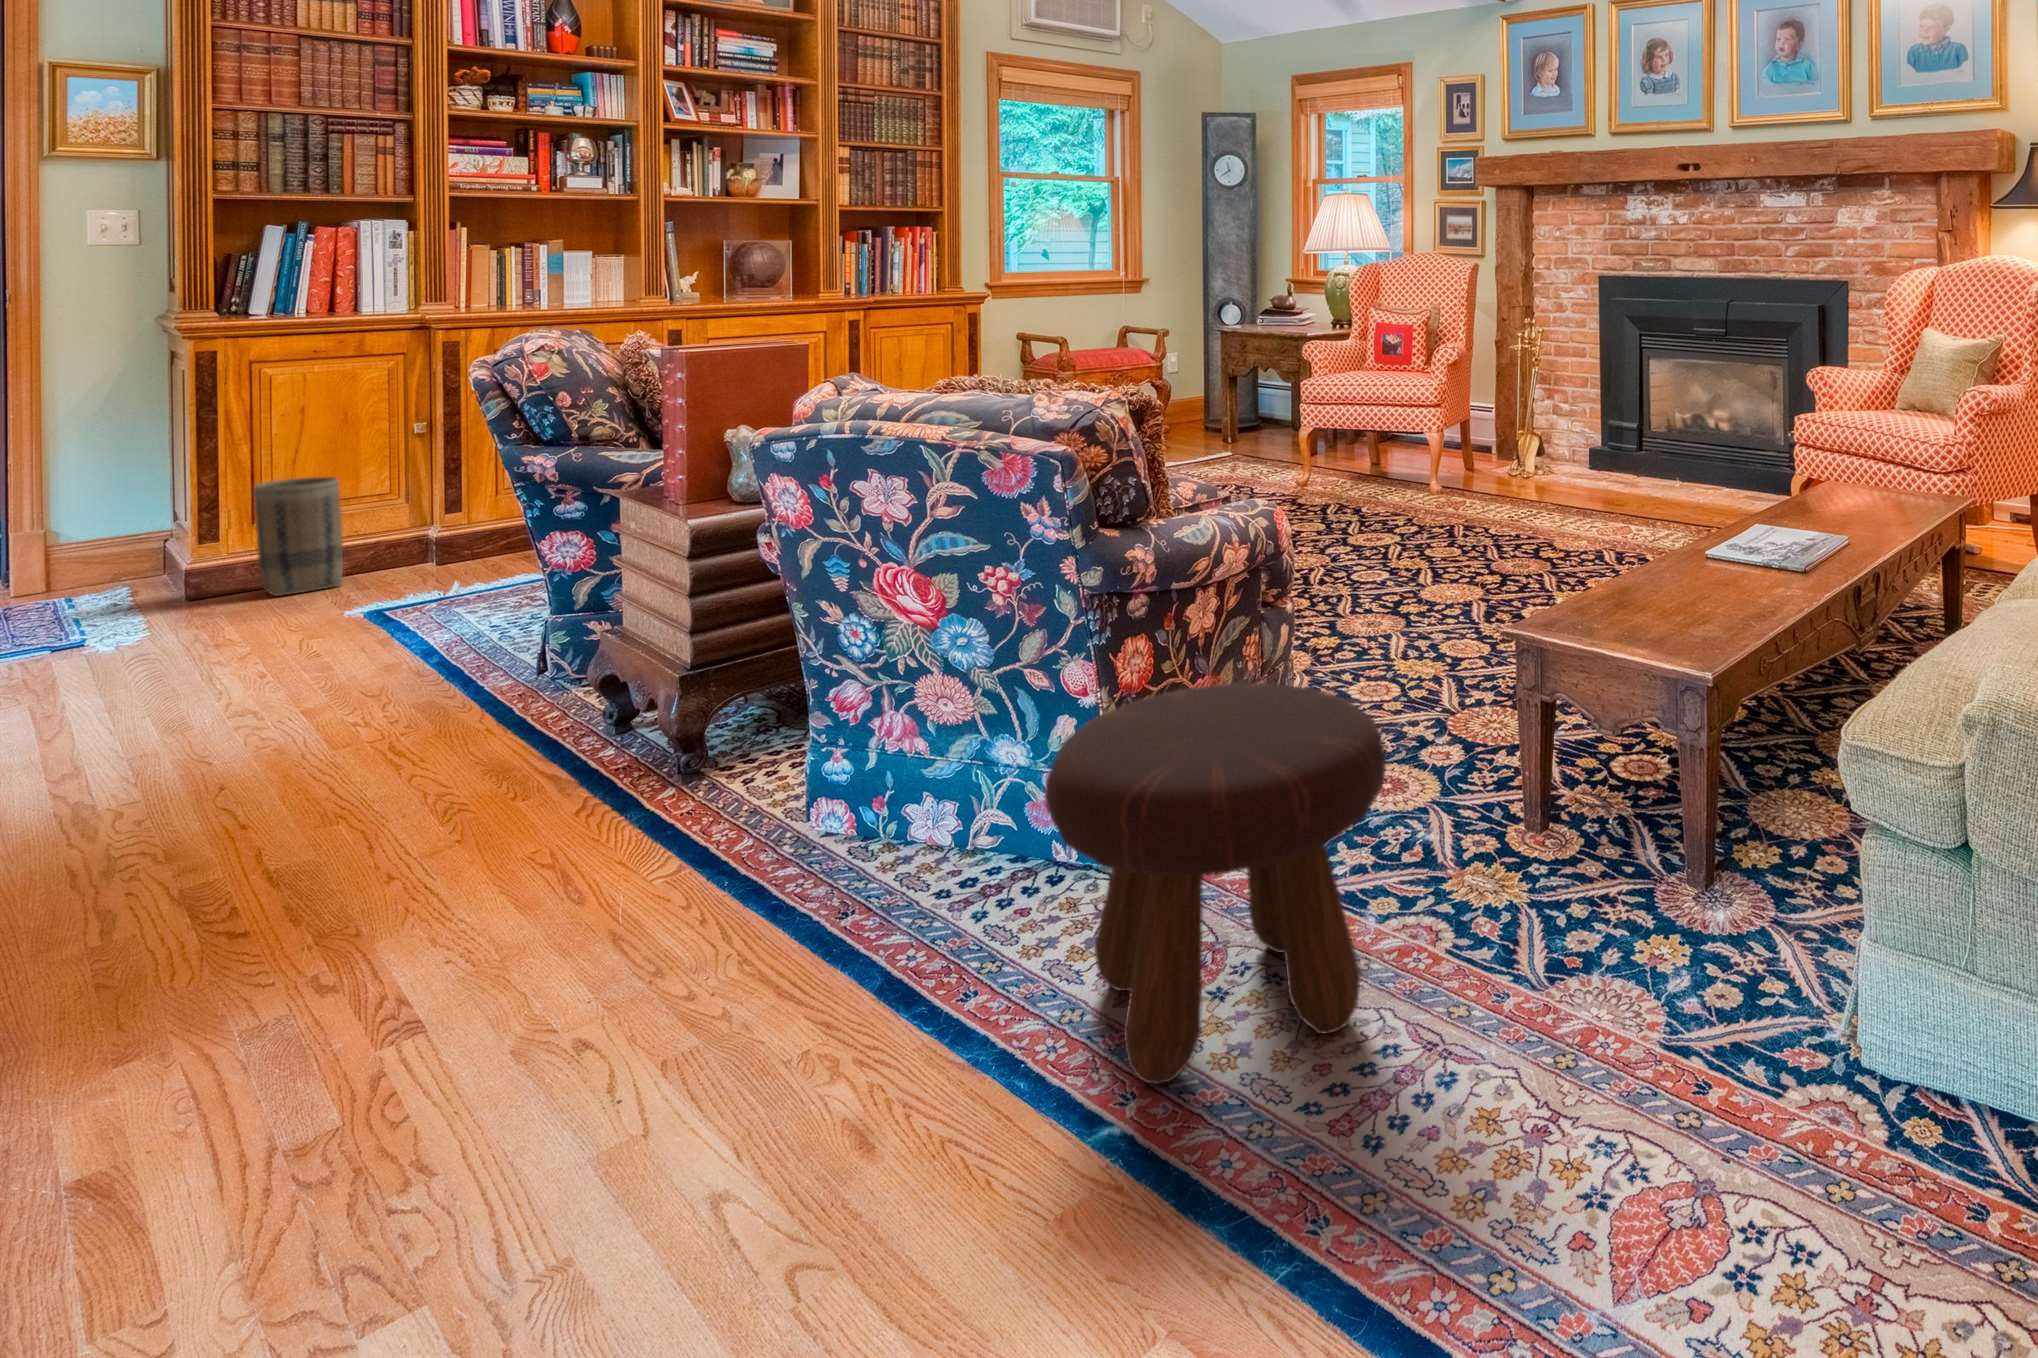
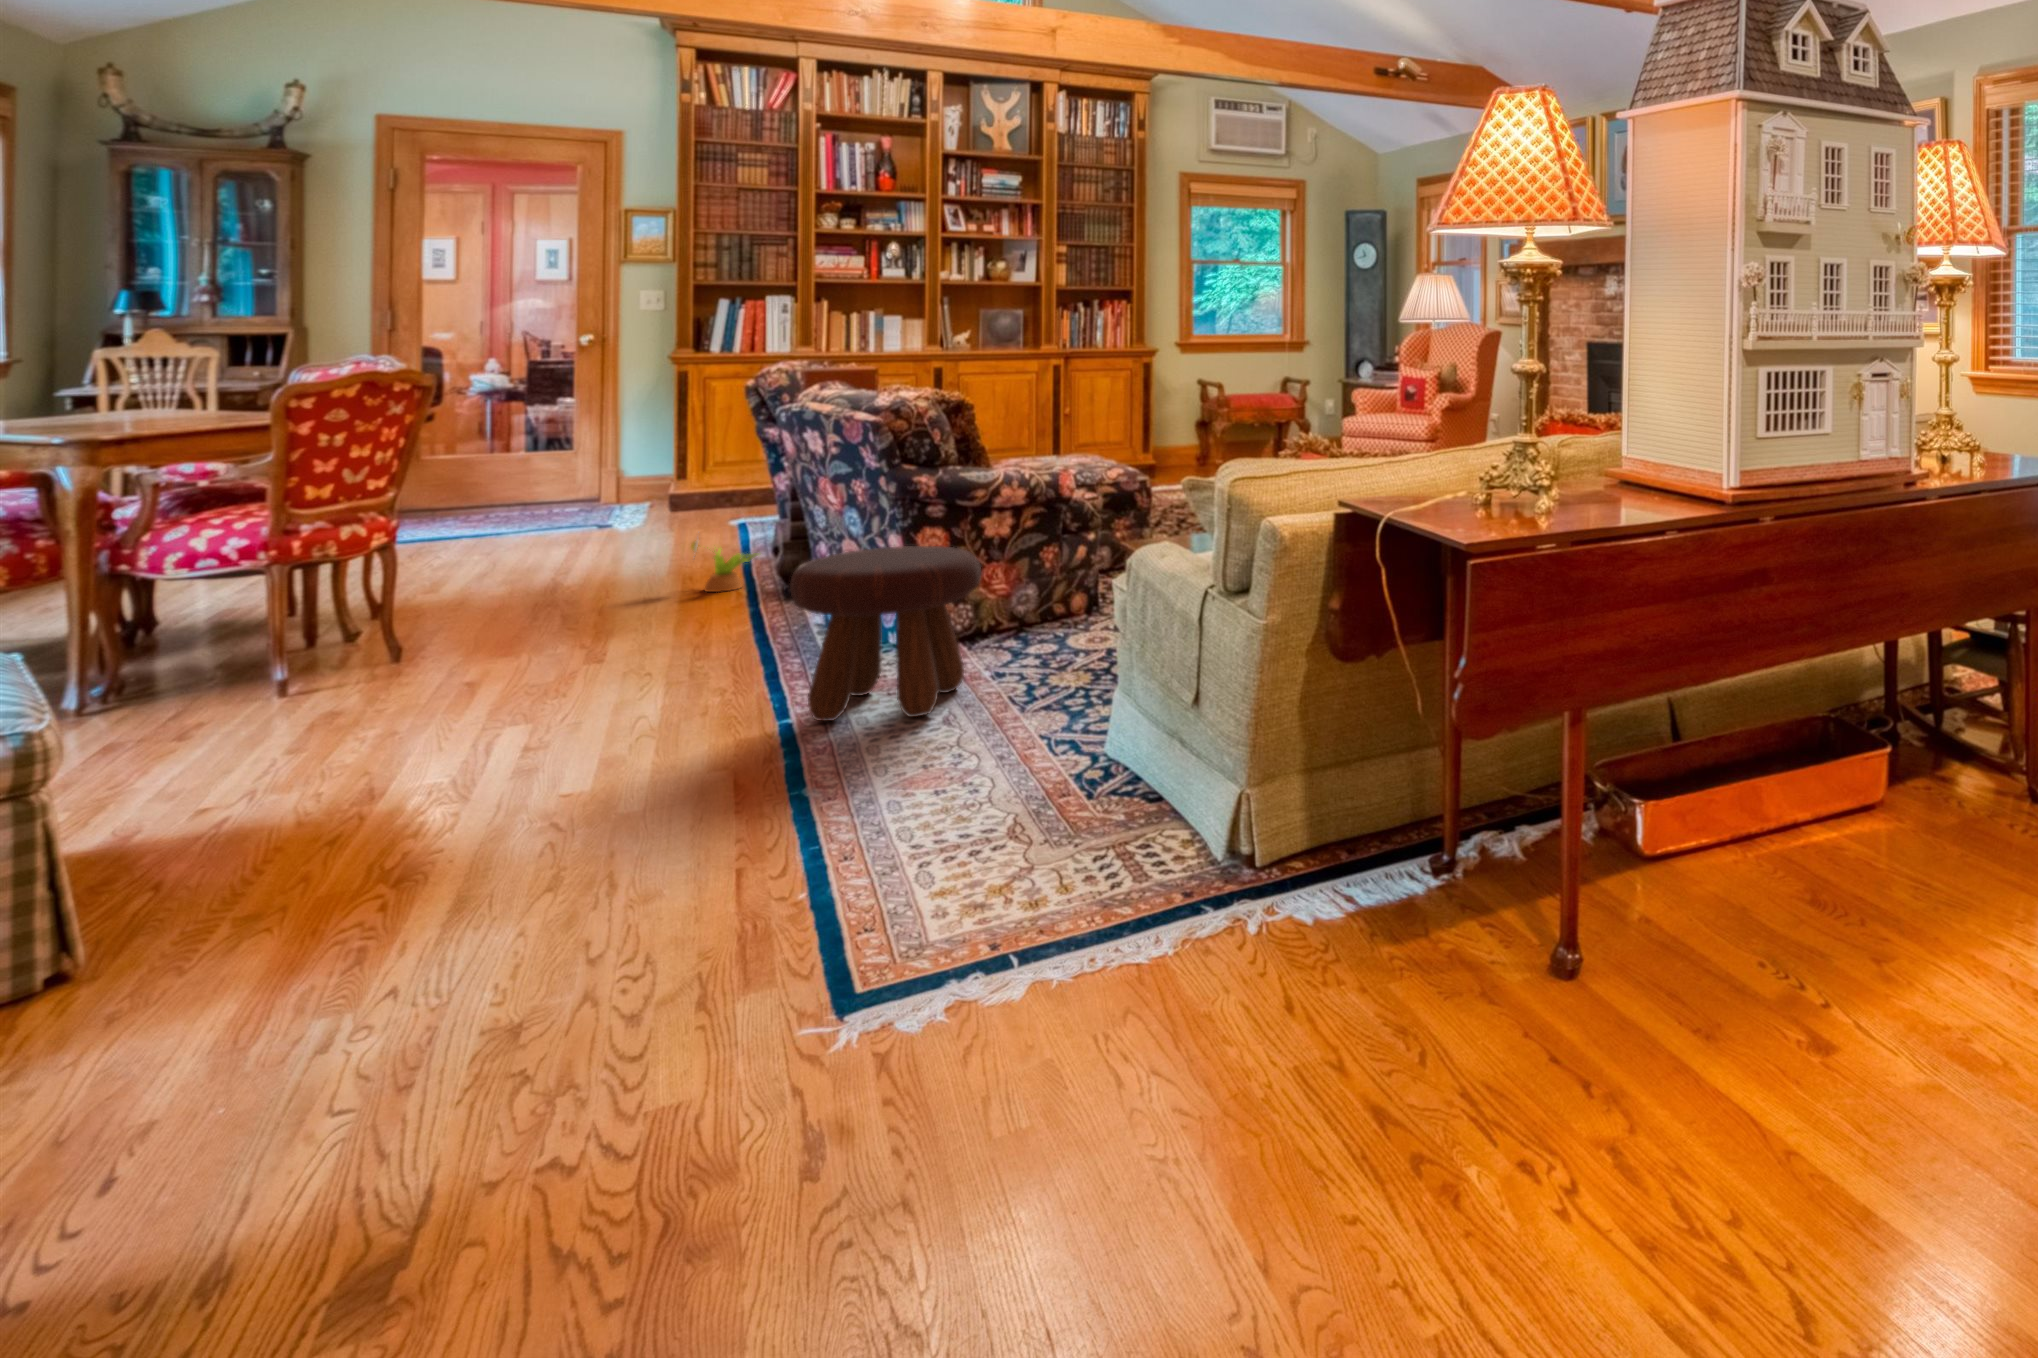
basket: present [254,477,343,596] -> none [695,450,738,519]
decorative plant: none [433,647,572,760] -> present [691,541,759,592]

